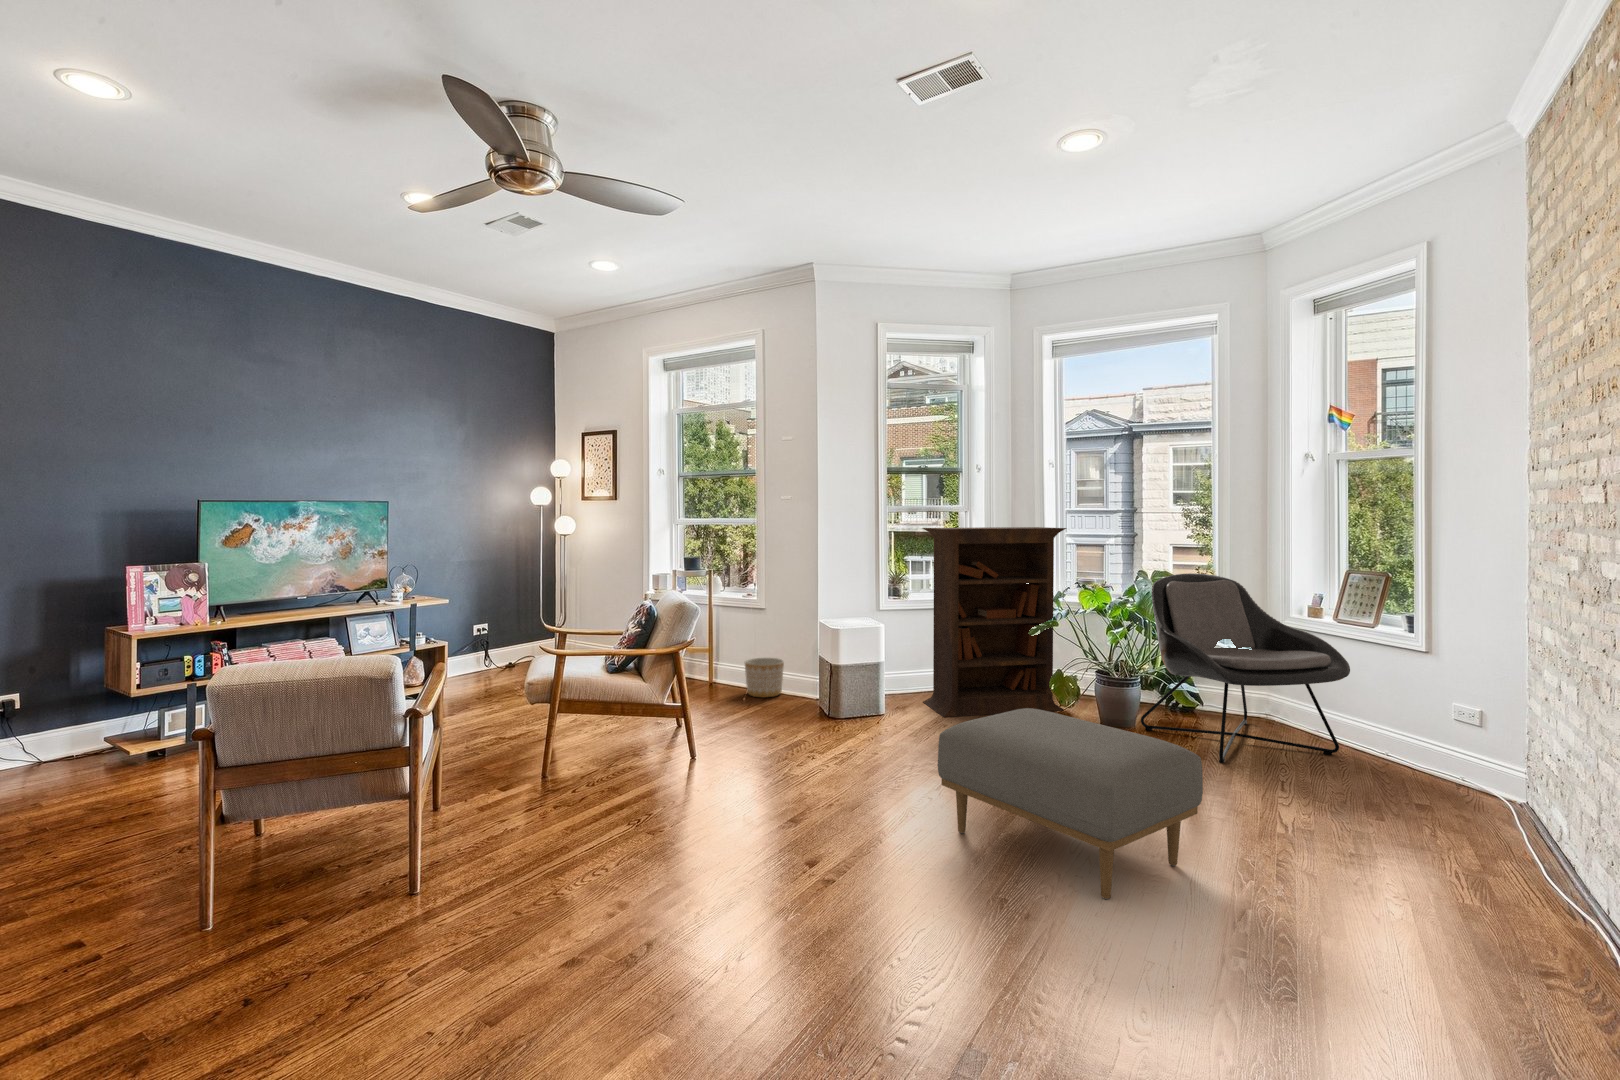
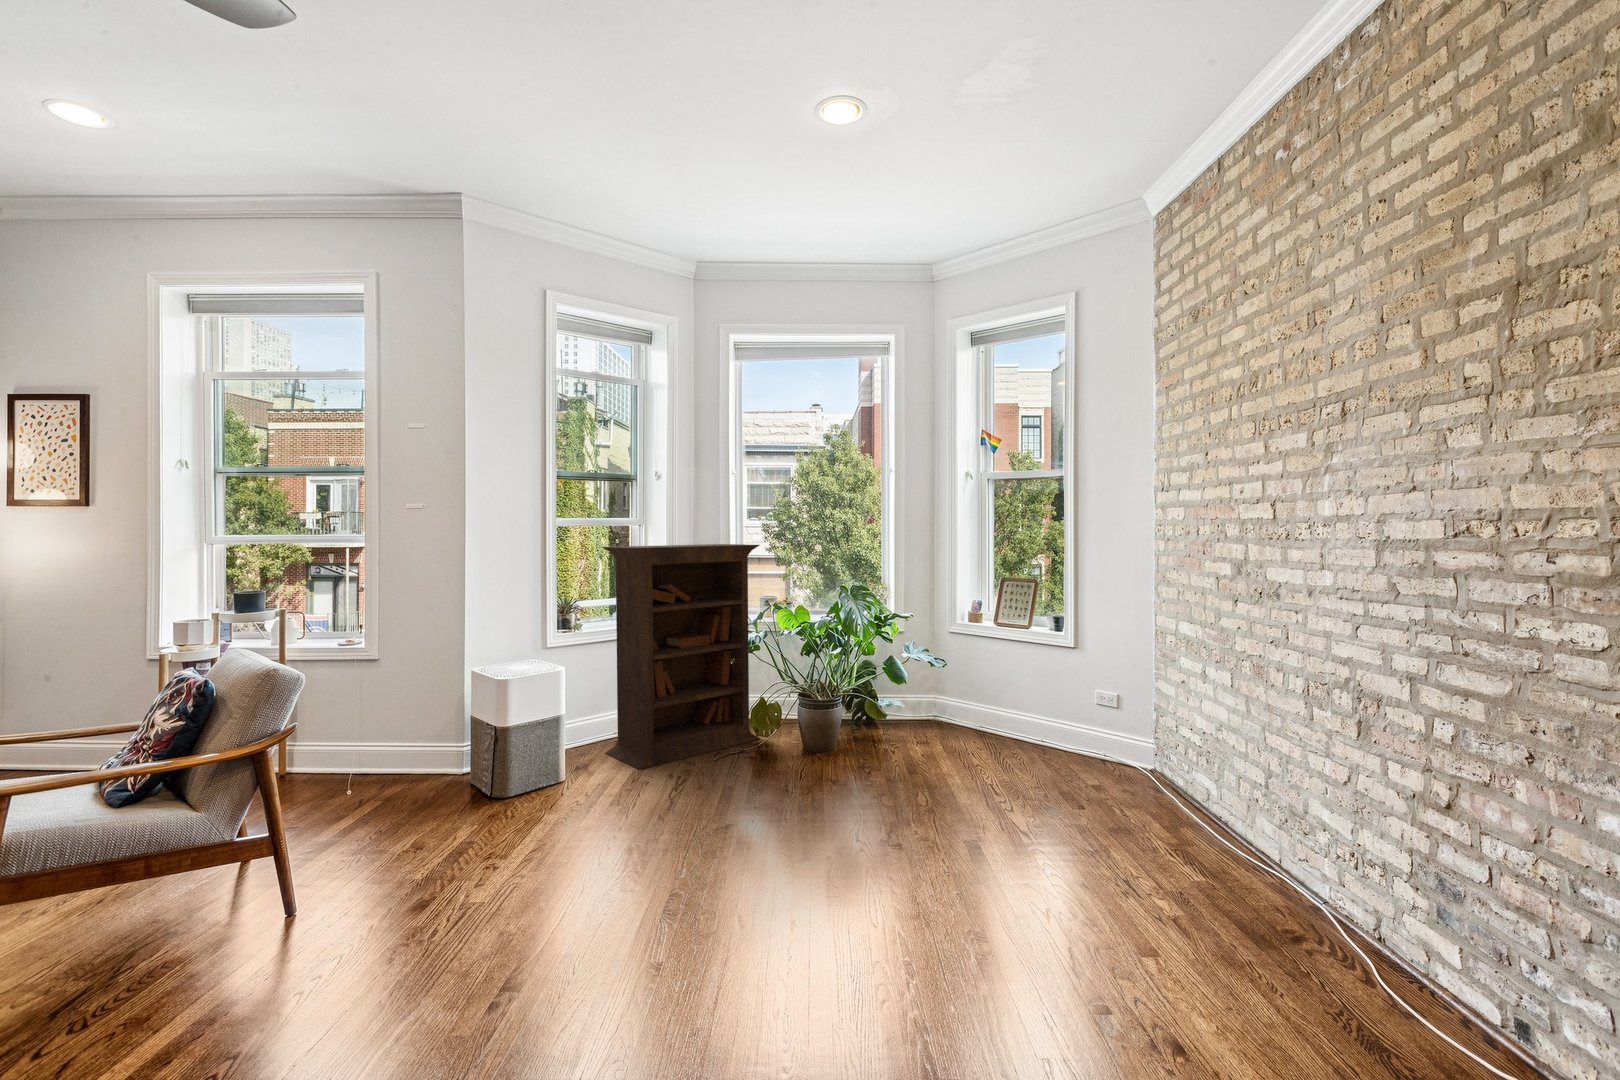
lounge chair: present [1141,573,1350,763] -> none [843,587,1019,775]
planter: present [745,658,784,697] -> none [352,724,414,782]
ottoman: present [938,708,1203,899] -> none [716,760,1006,994]

